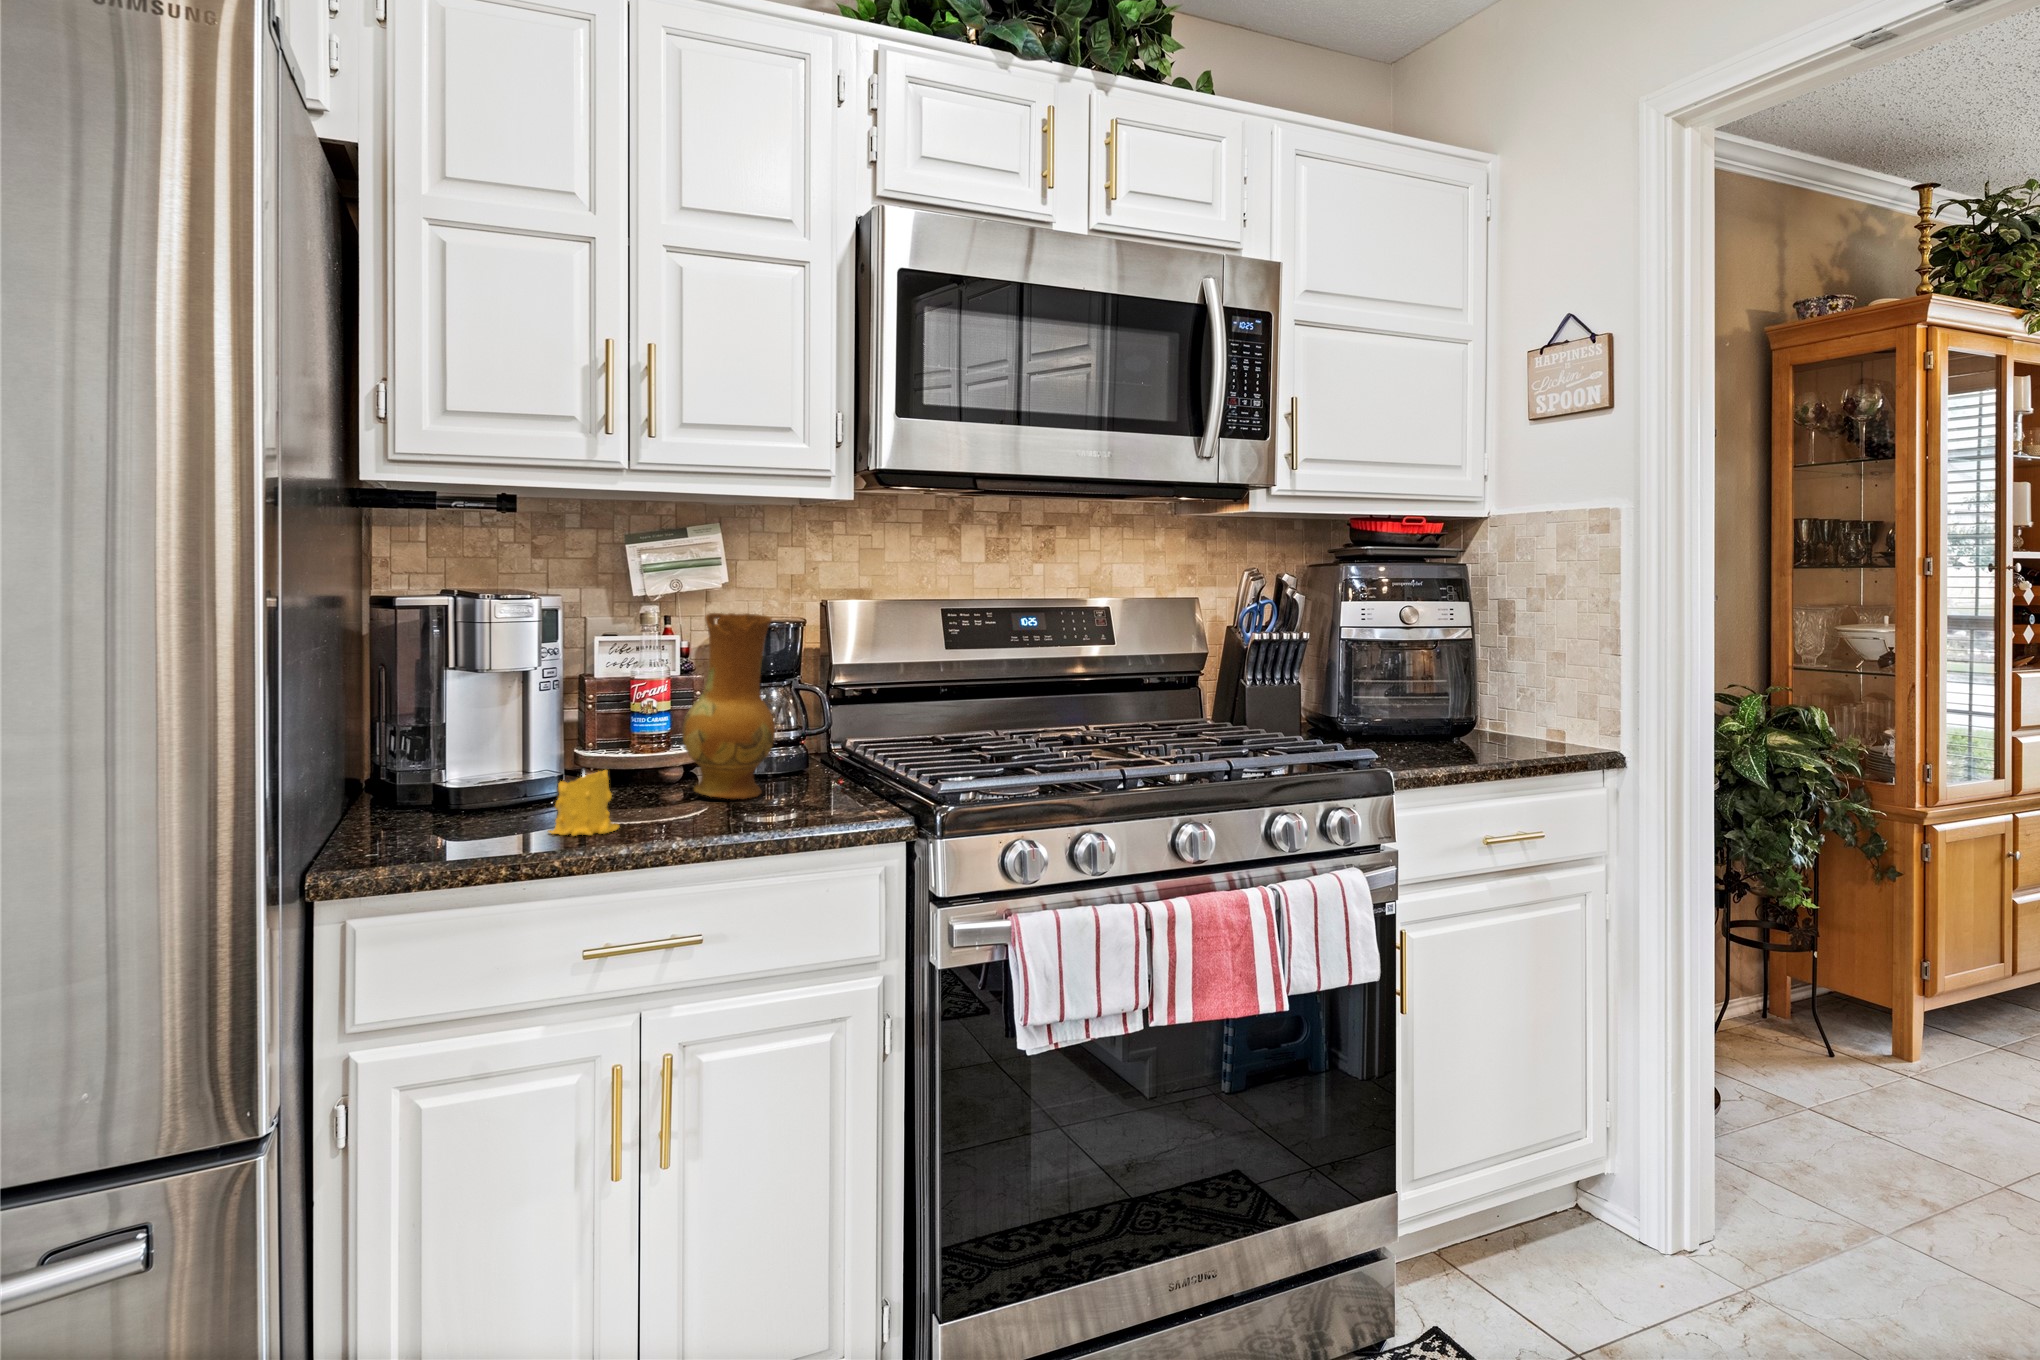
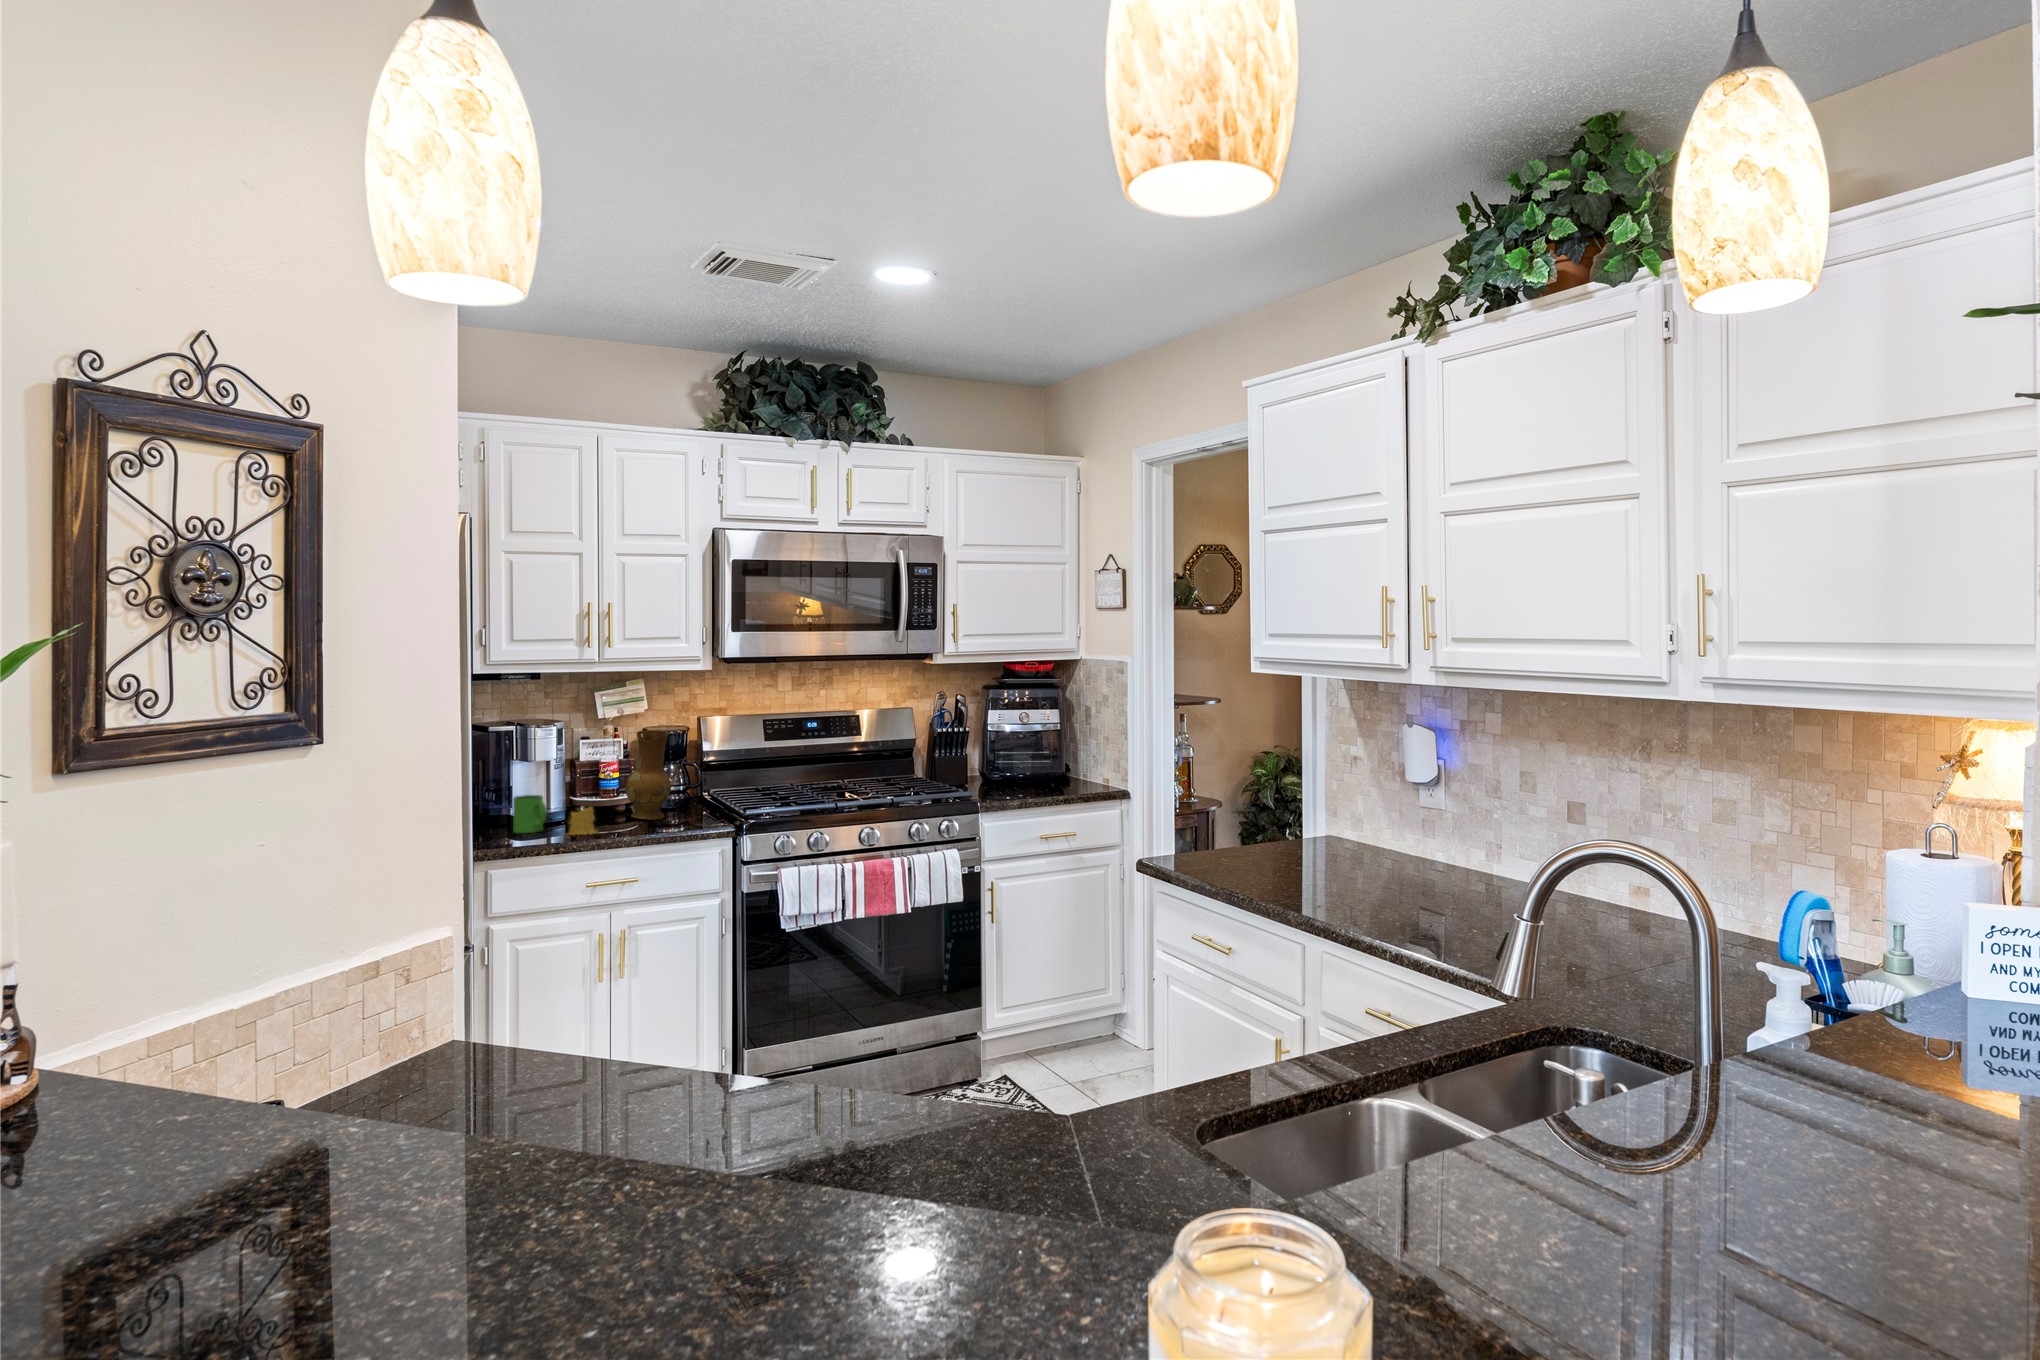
mug: none [435,742,508,826] -> present [513,795,547,833]

